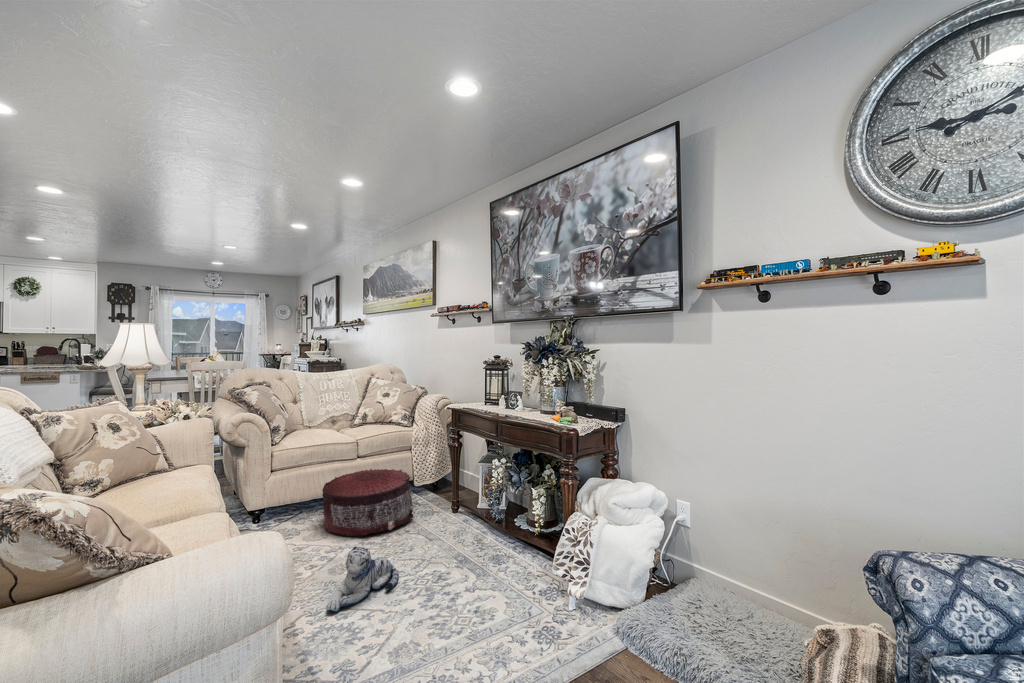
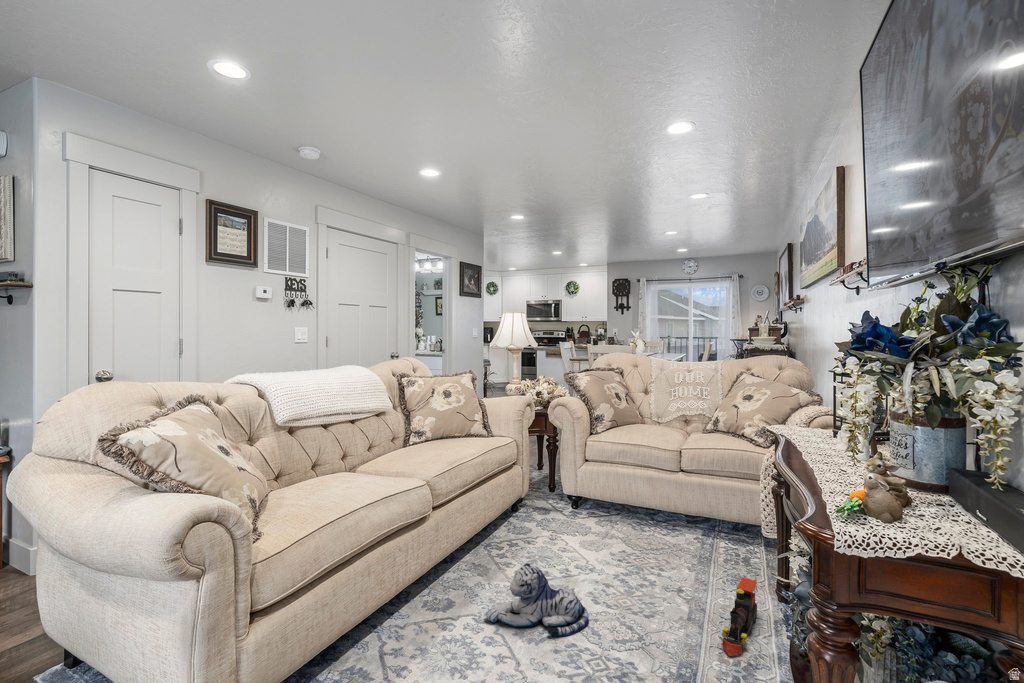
pouf: present [322,469,413,536] -> none [601,484,713,575]
toy train: none [452,502,480,543] -> present [722,578,757,656]

